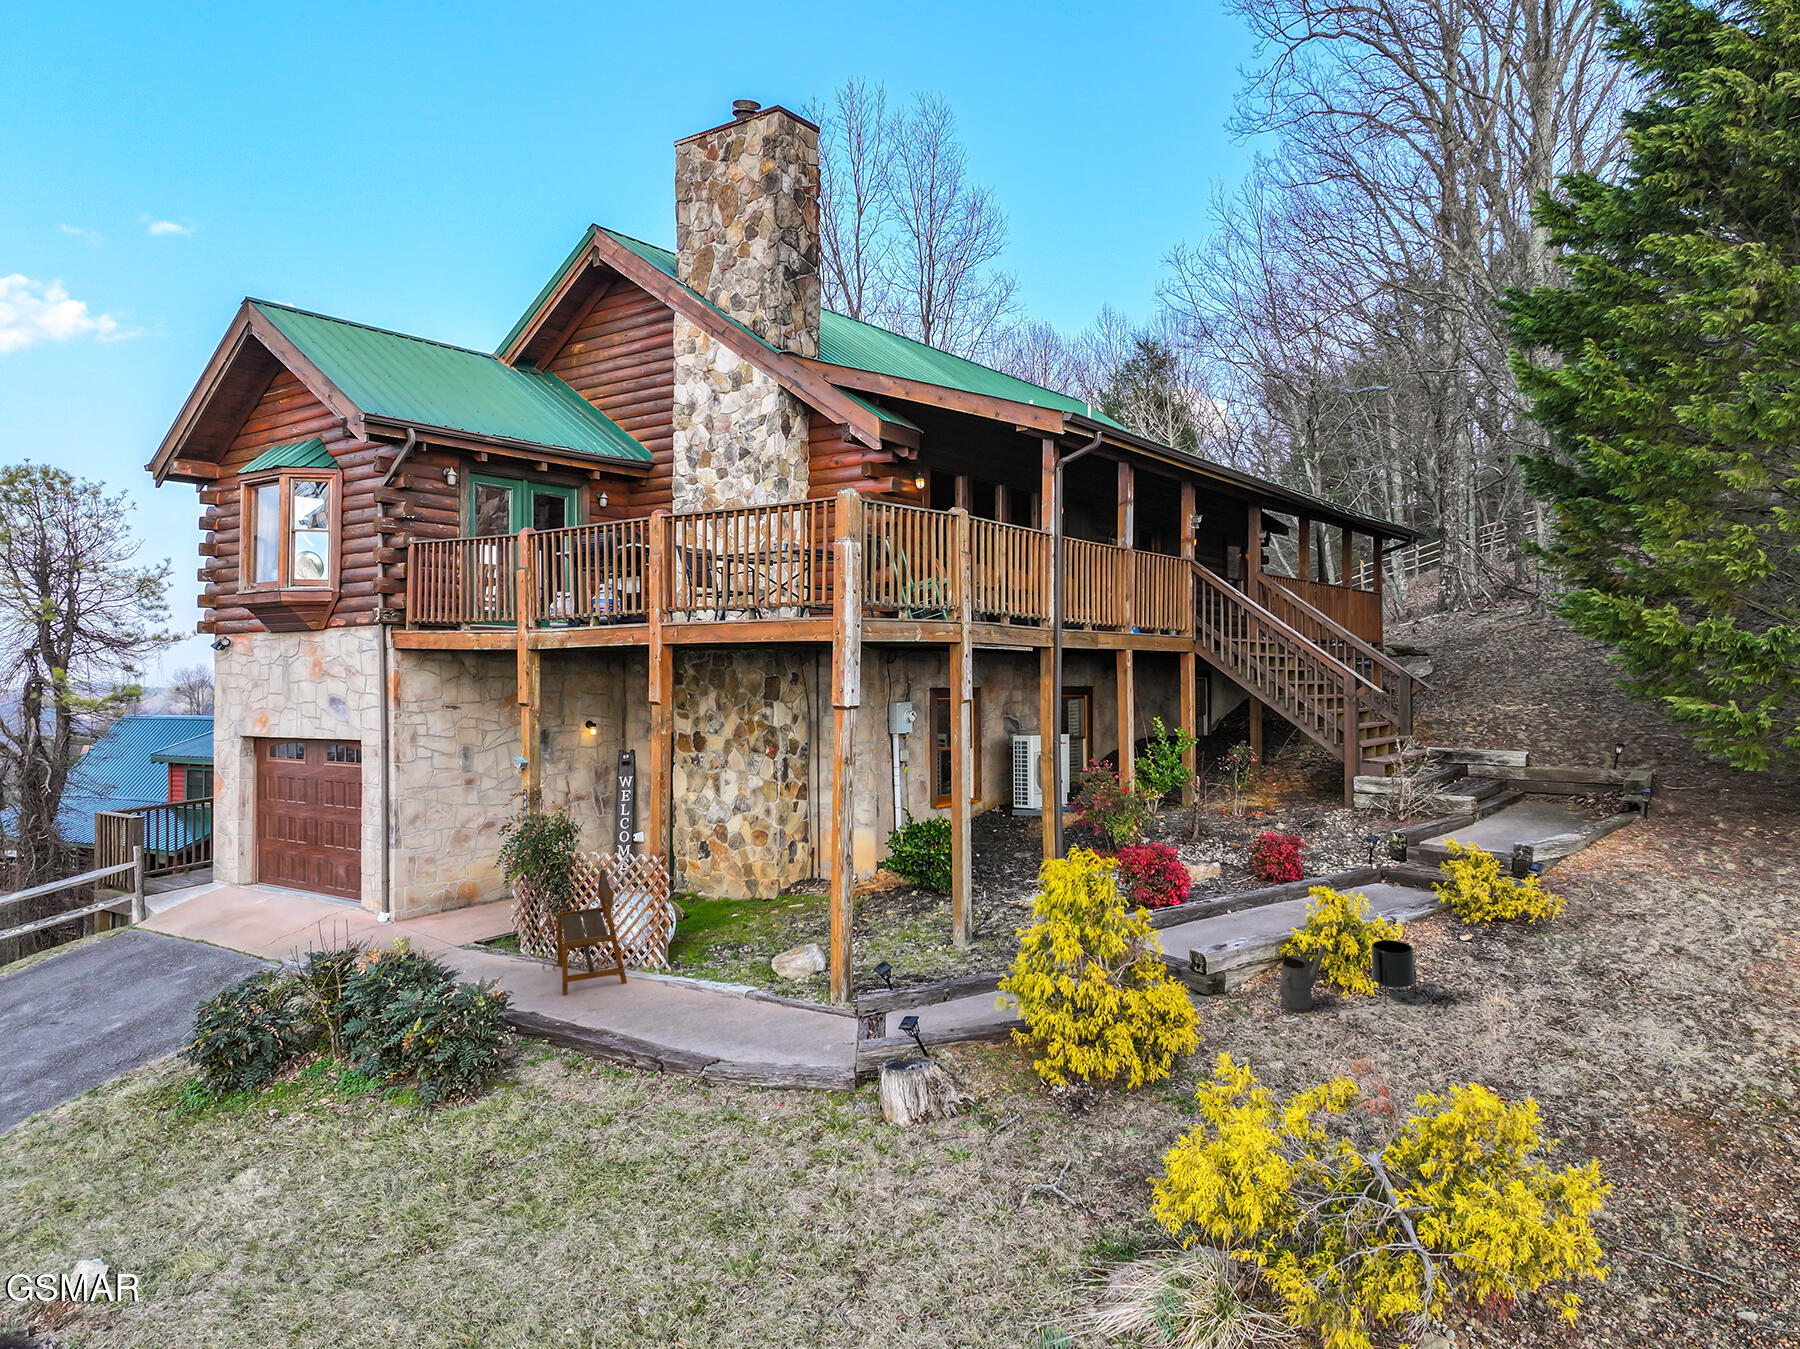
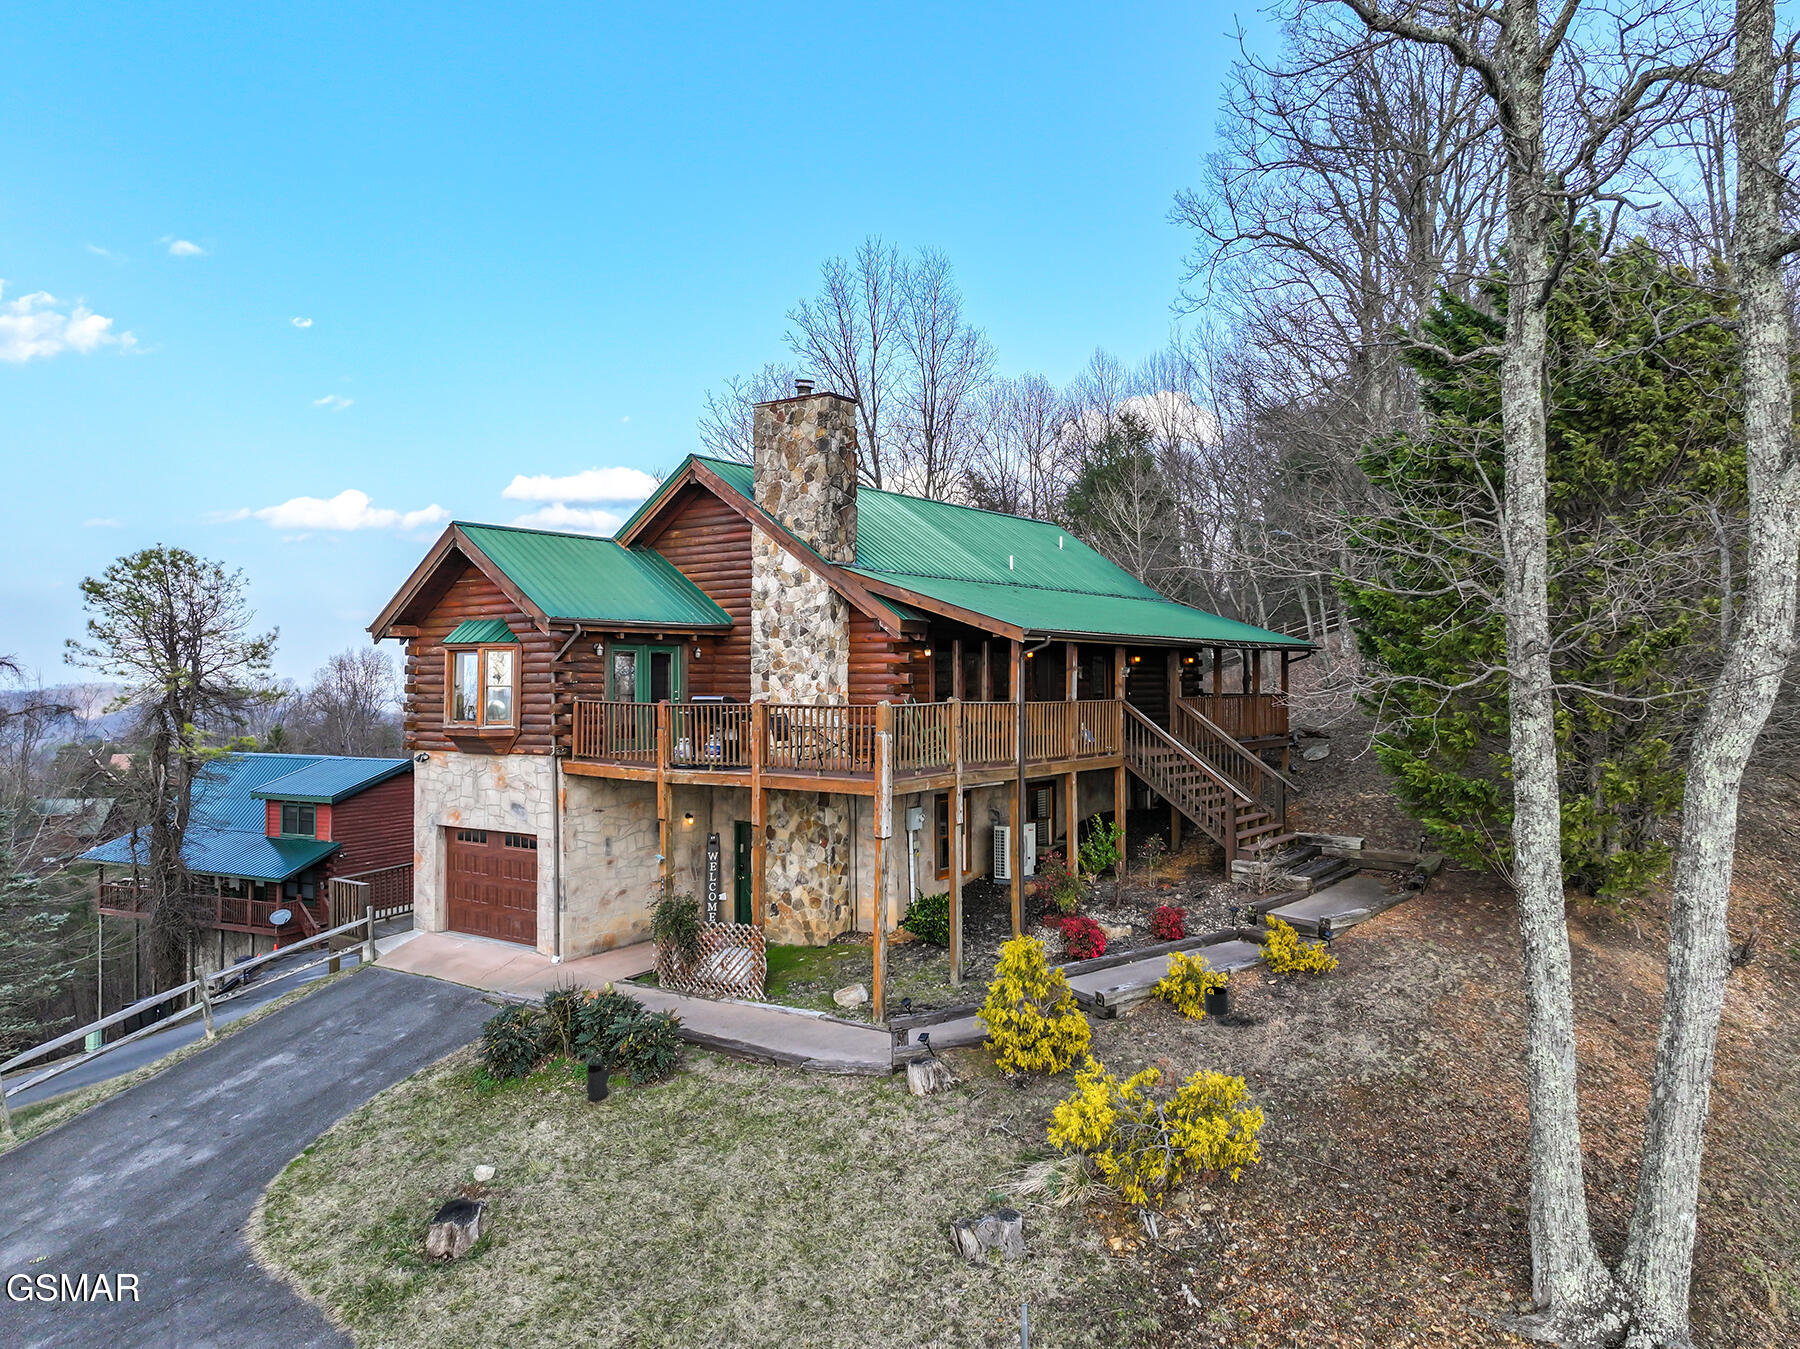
bench: present [557,869,627,995] -> none [690,933,740,1021]
watering can: present [1280,944,1326,1013] -> present [586,1050,615,1101]

